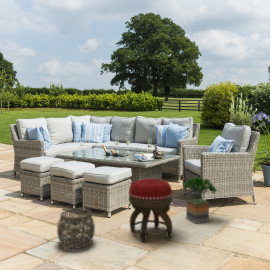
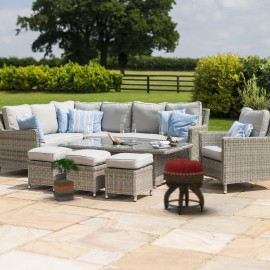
potted tree: present [184,177,216,224] -> present [50,159,80,201]
woven basket: present [57,209,95,249] -> none [105,186,138,220]

